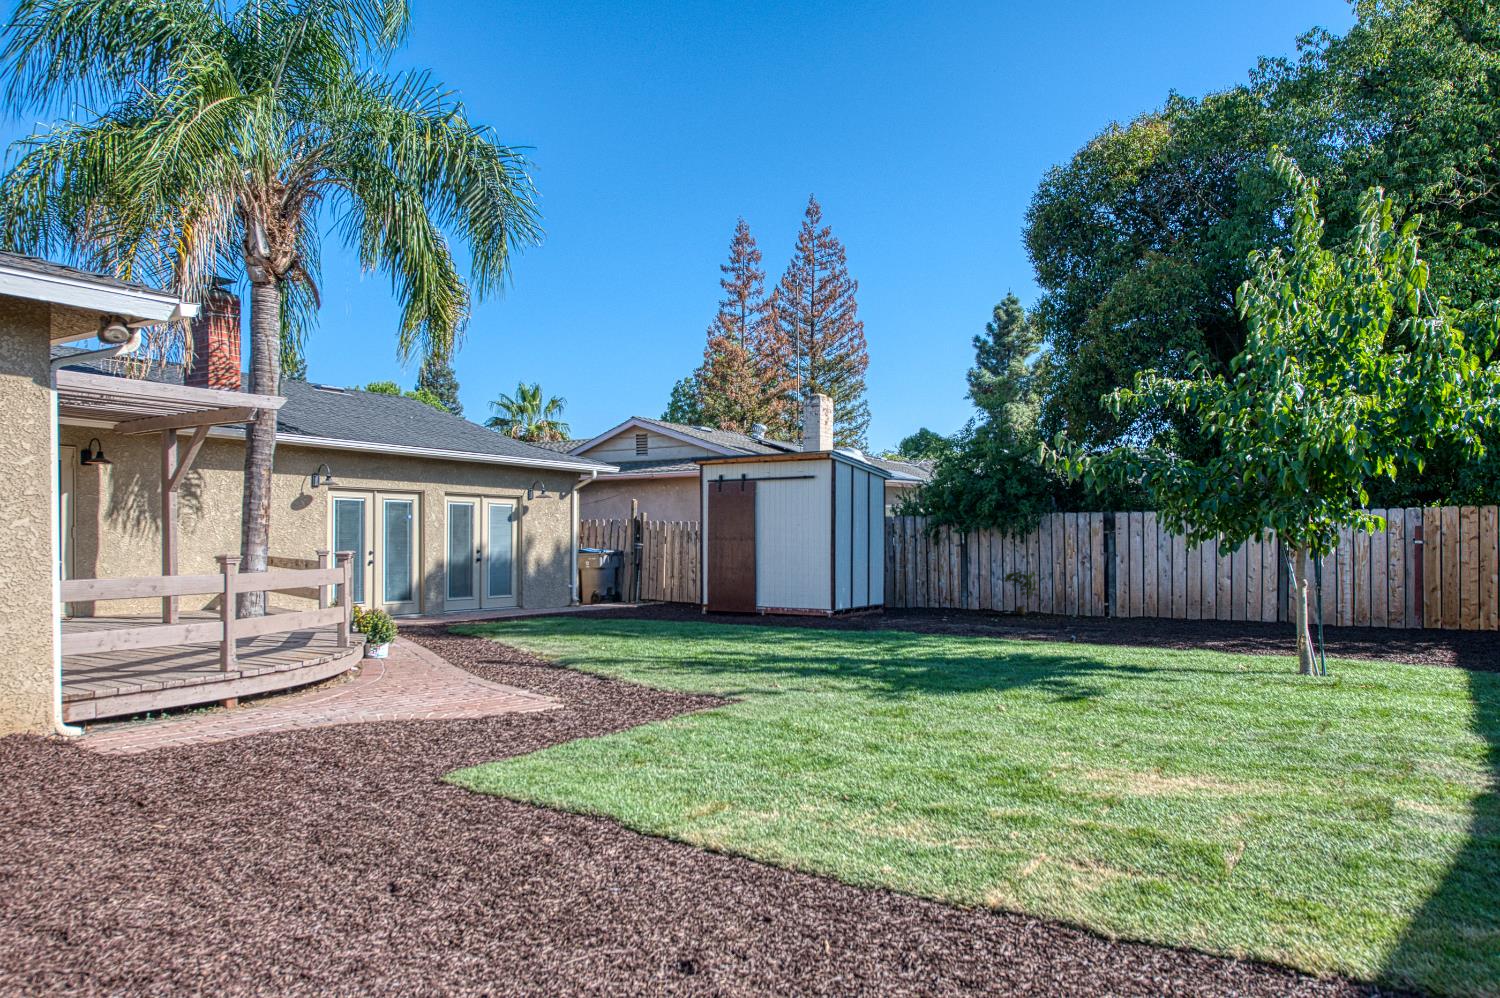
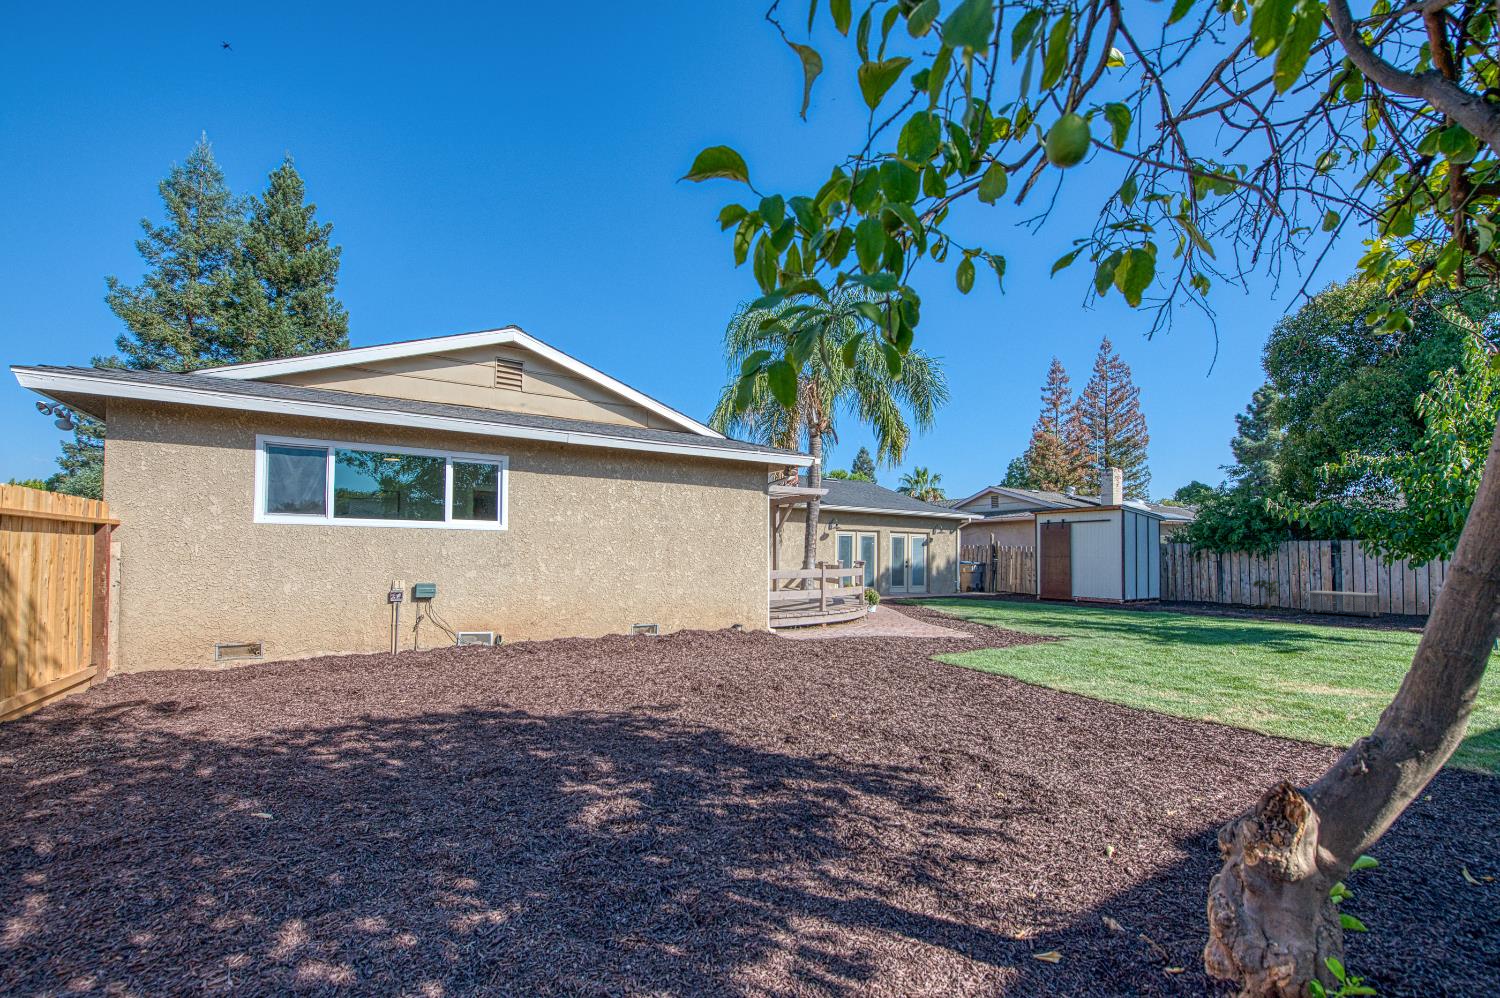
storage bench: none [1073,586,1156,624] -> present [1308,591,1379,617]

